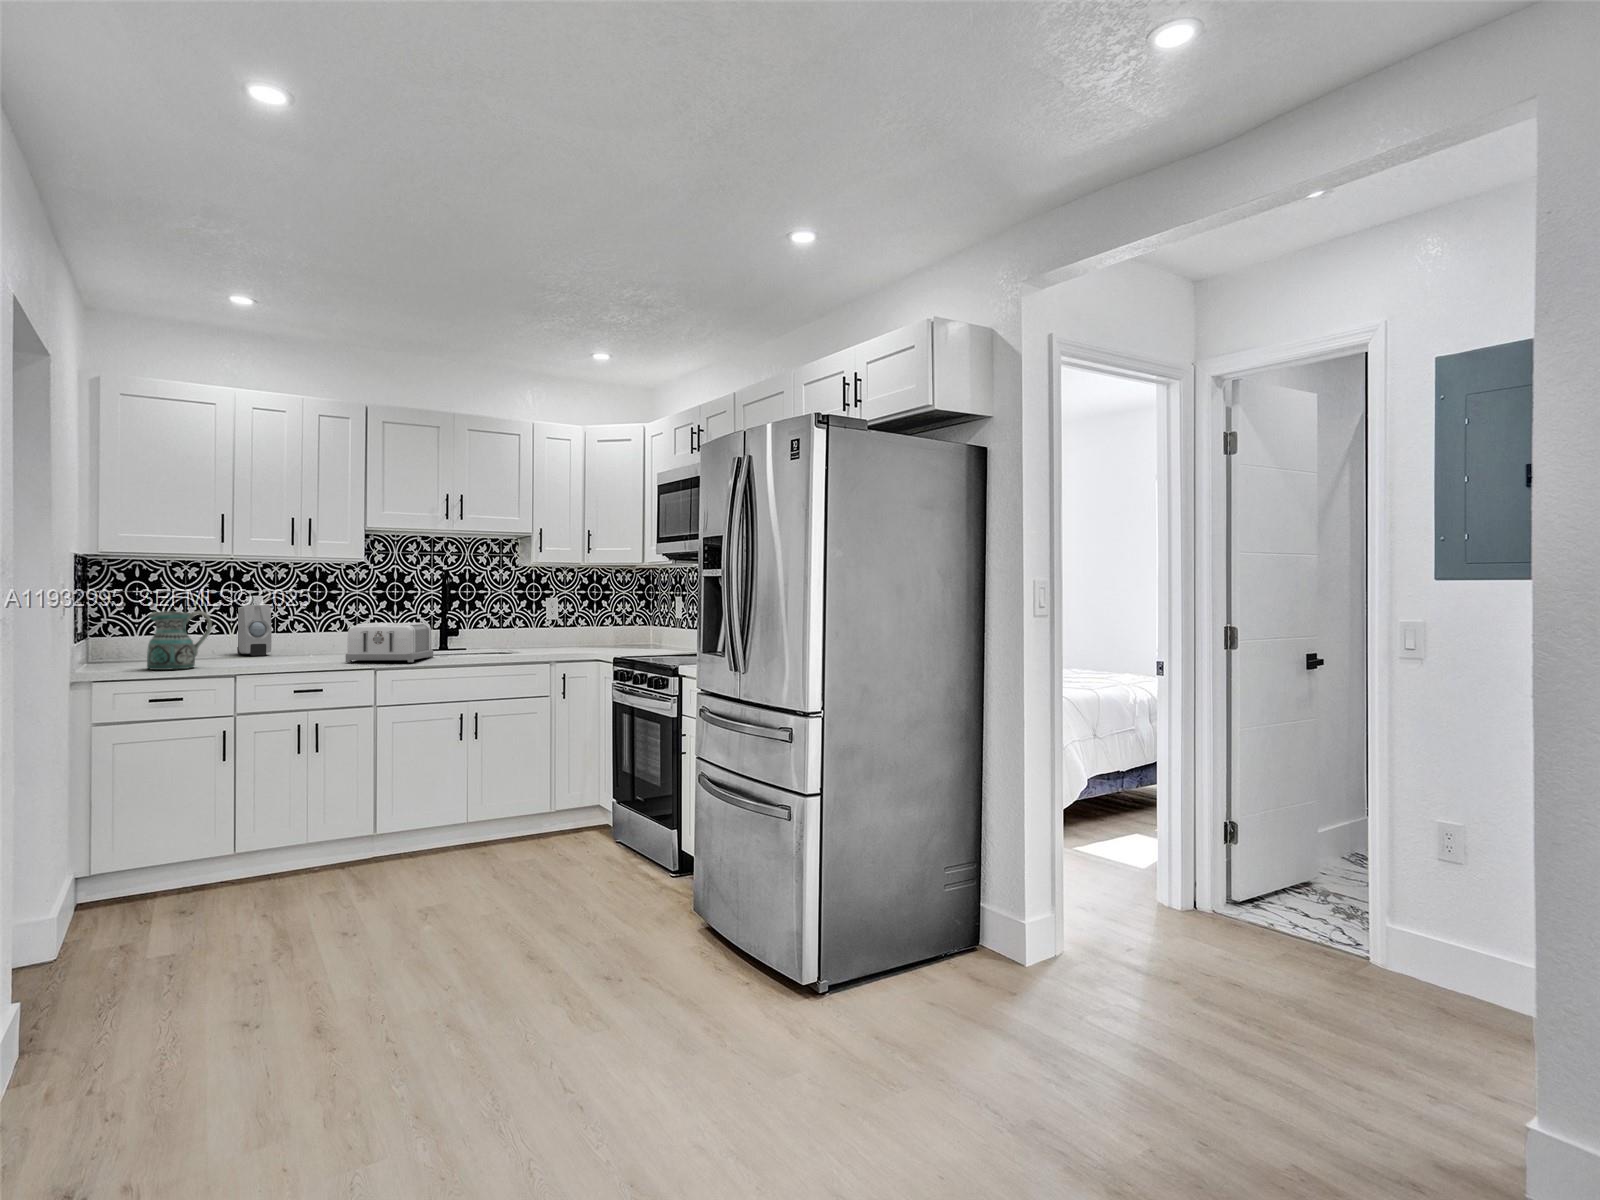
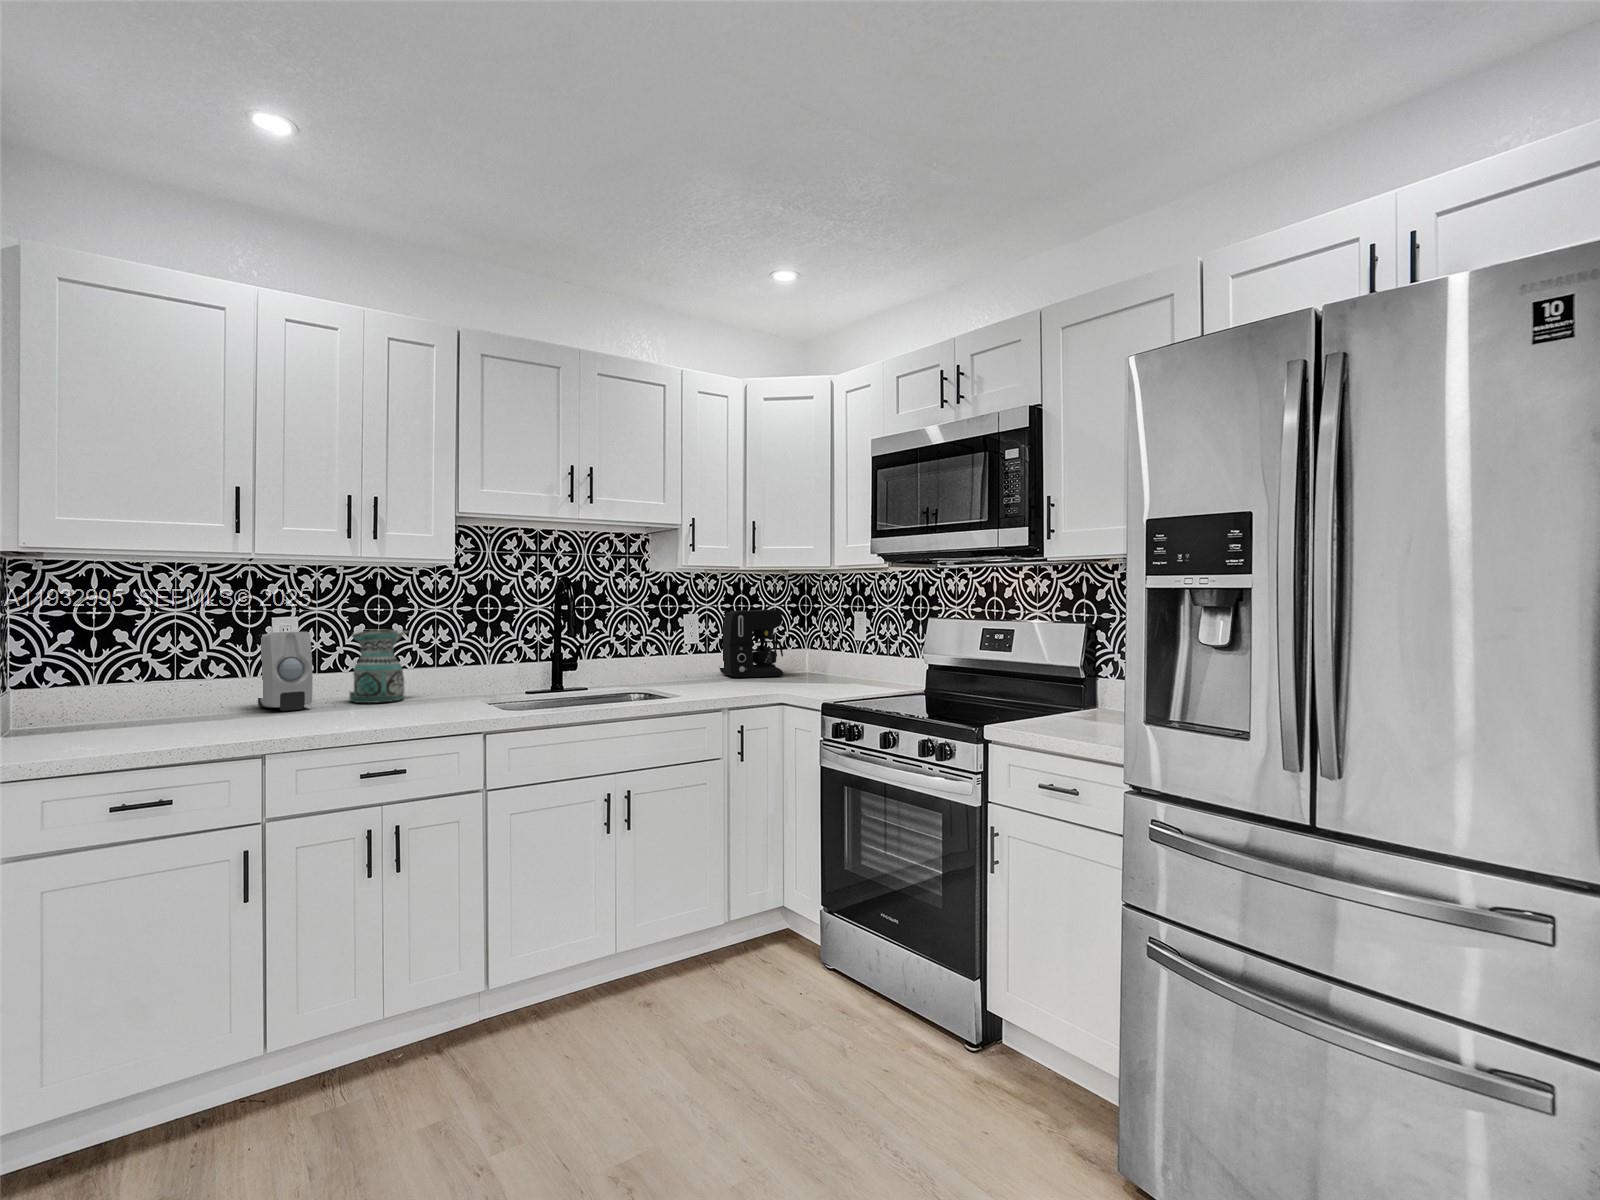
coffee maker: none [578,595,625,644] -> present [720,609,783,677]
ceramic pitcher: present [147,611,212,670] -> present [350,629,408,703]
toaster: present [345,623,433,662] -> none [439,657,561,724]

